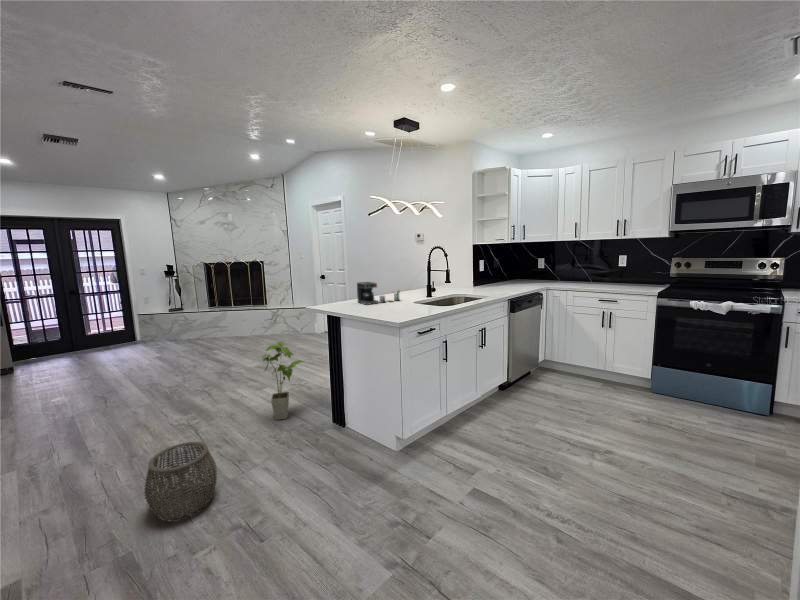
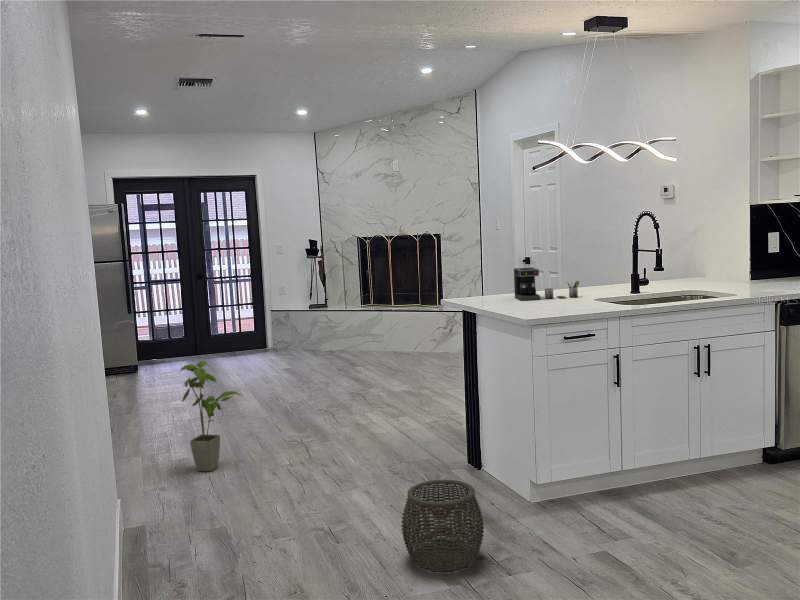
house plant: present [262,342,304,420] -> present [180,362,241,471]
woven basket: present [144,442,217,520] -> present [401,480,484,572]

